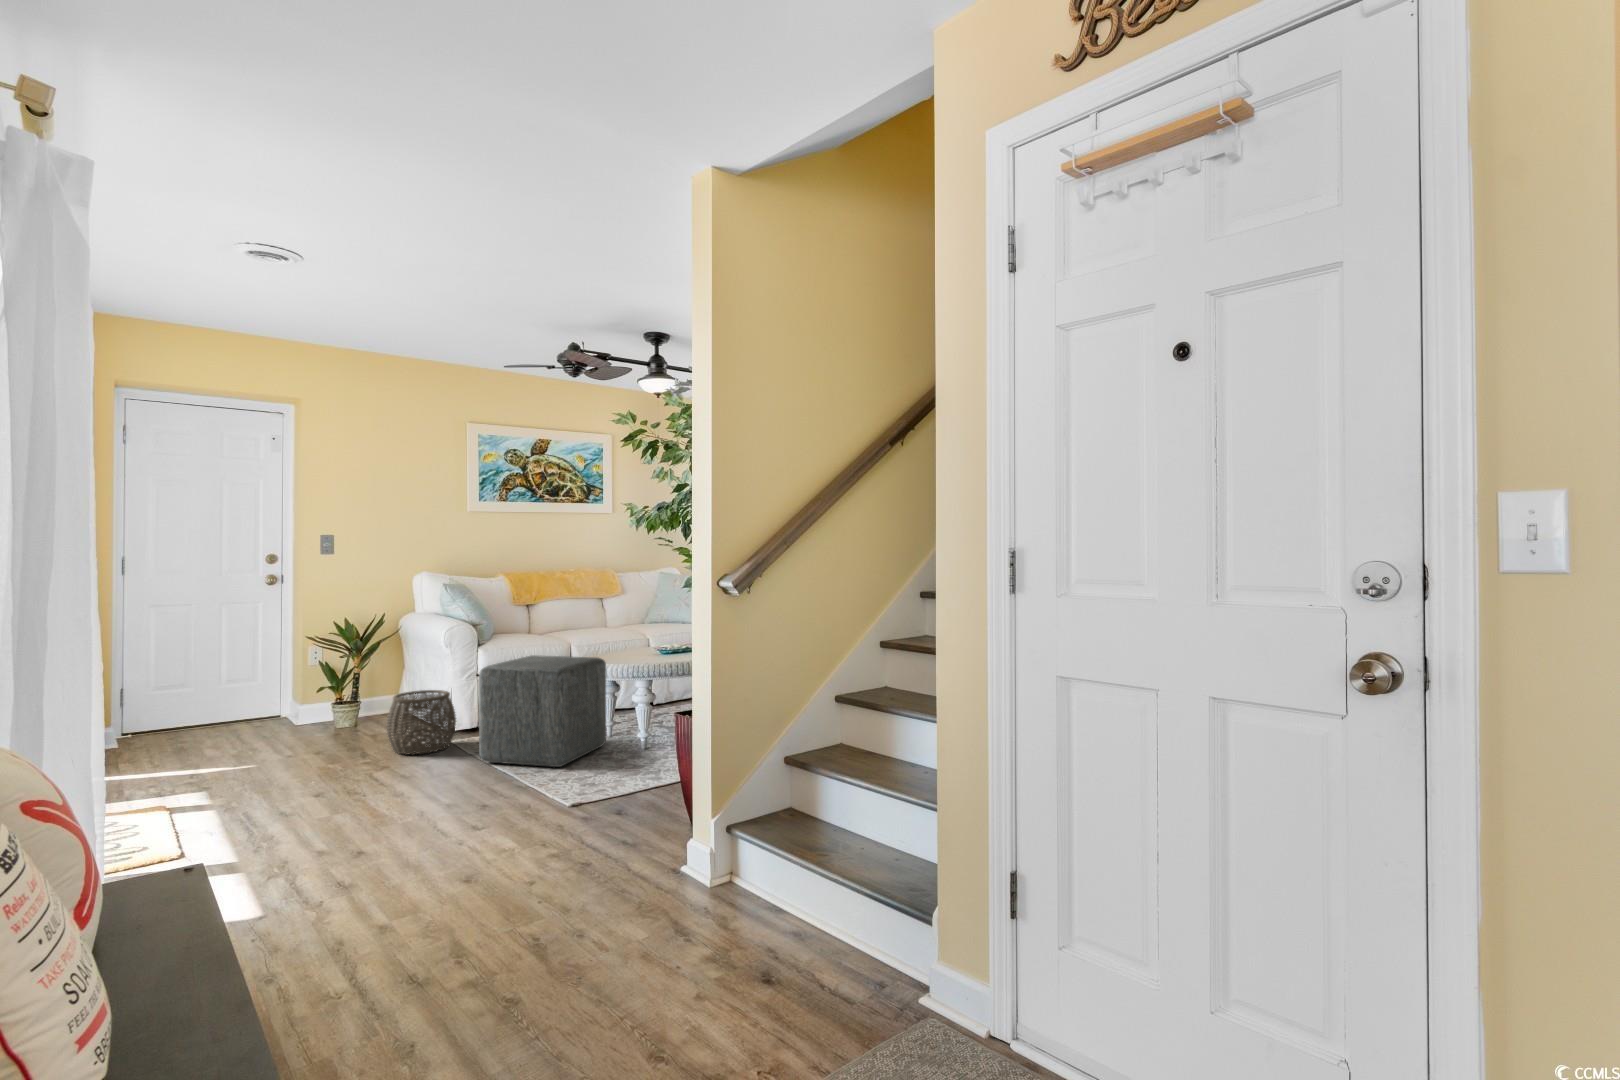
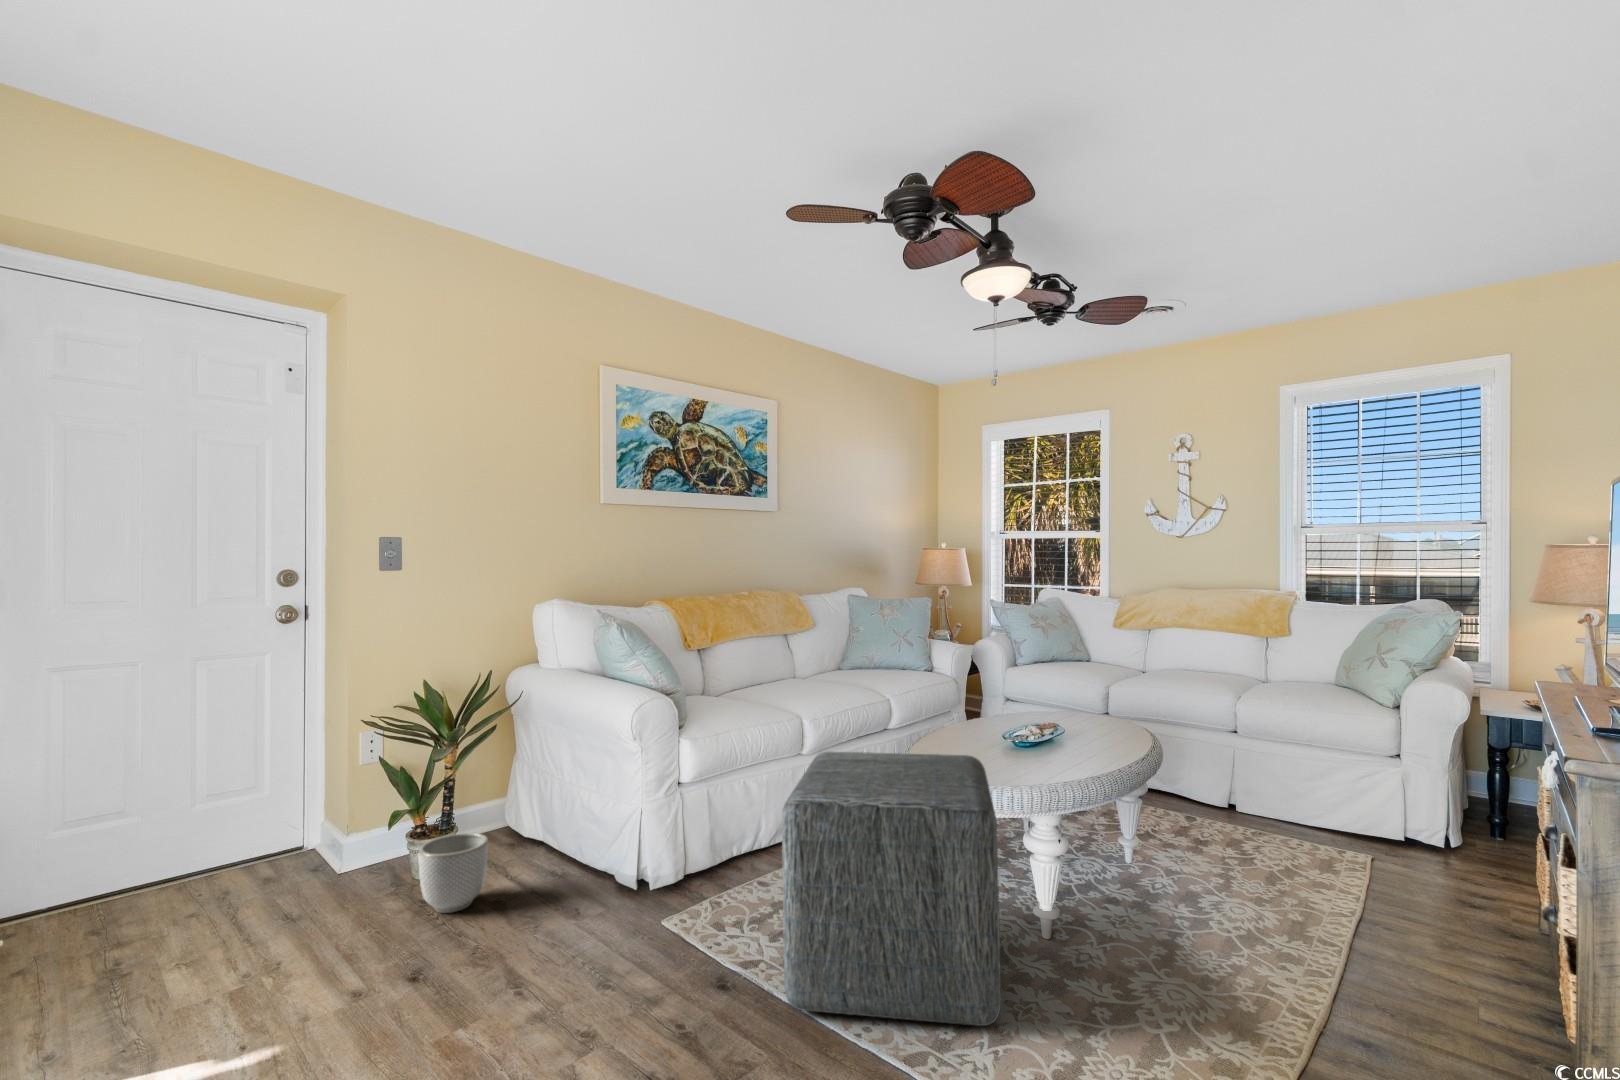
woven basket: present [386,690,456,754] -> none [550,826,688,983]
planter: none [333,699,371,736] -> present [418,833,488,913]

